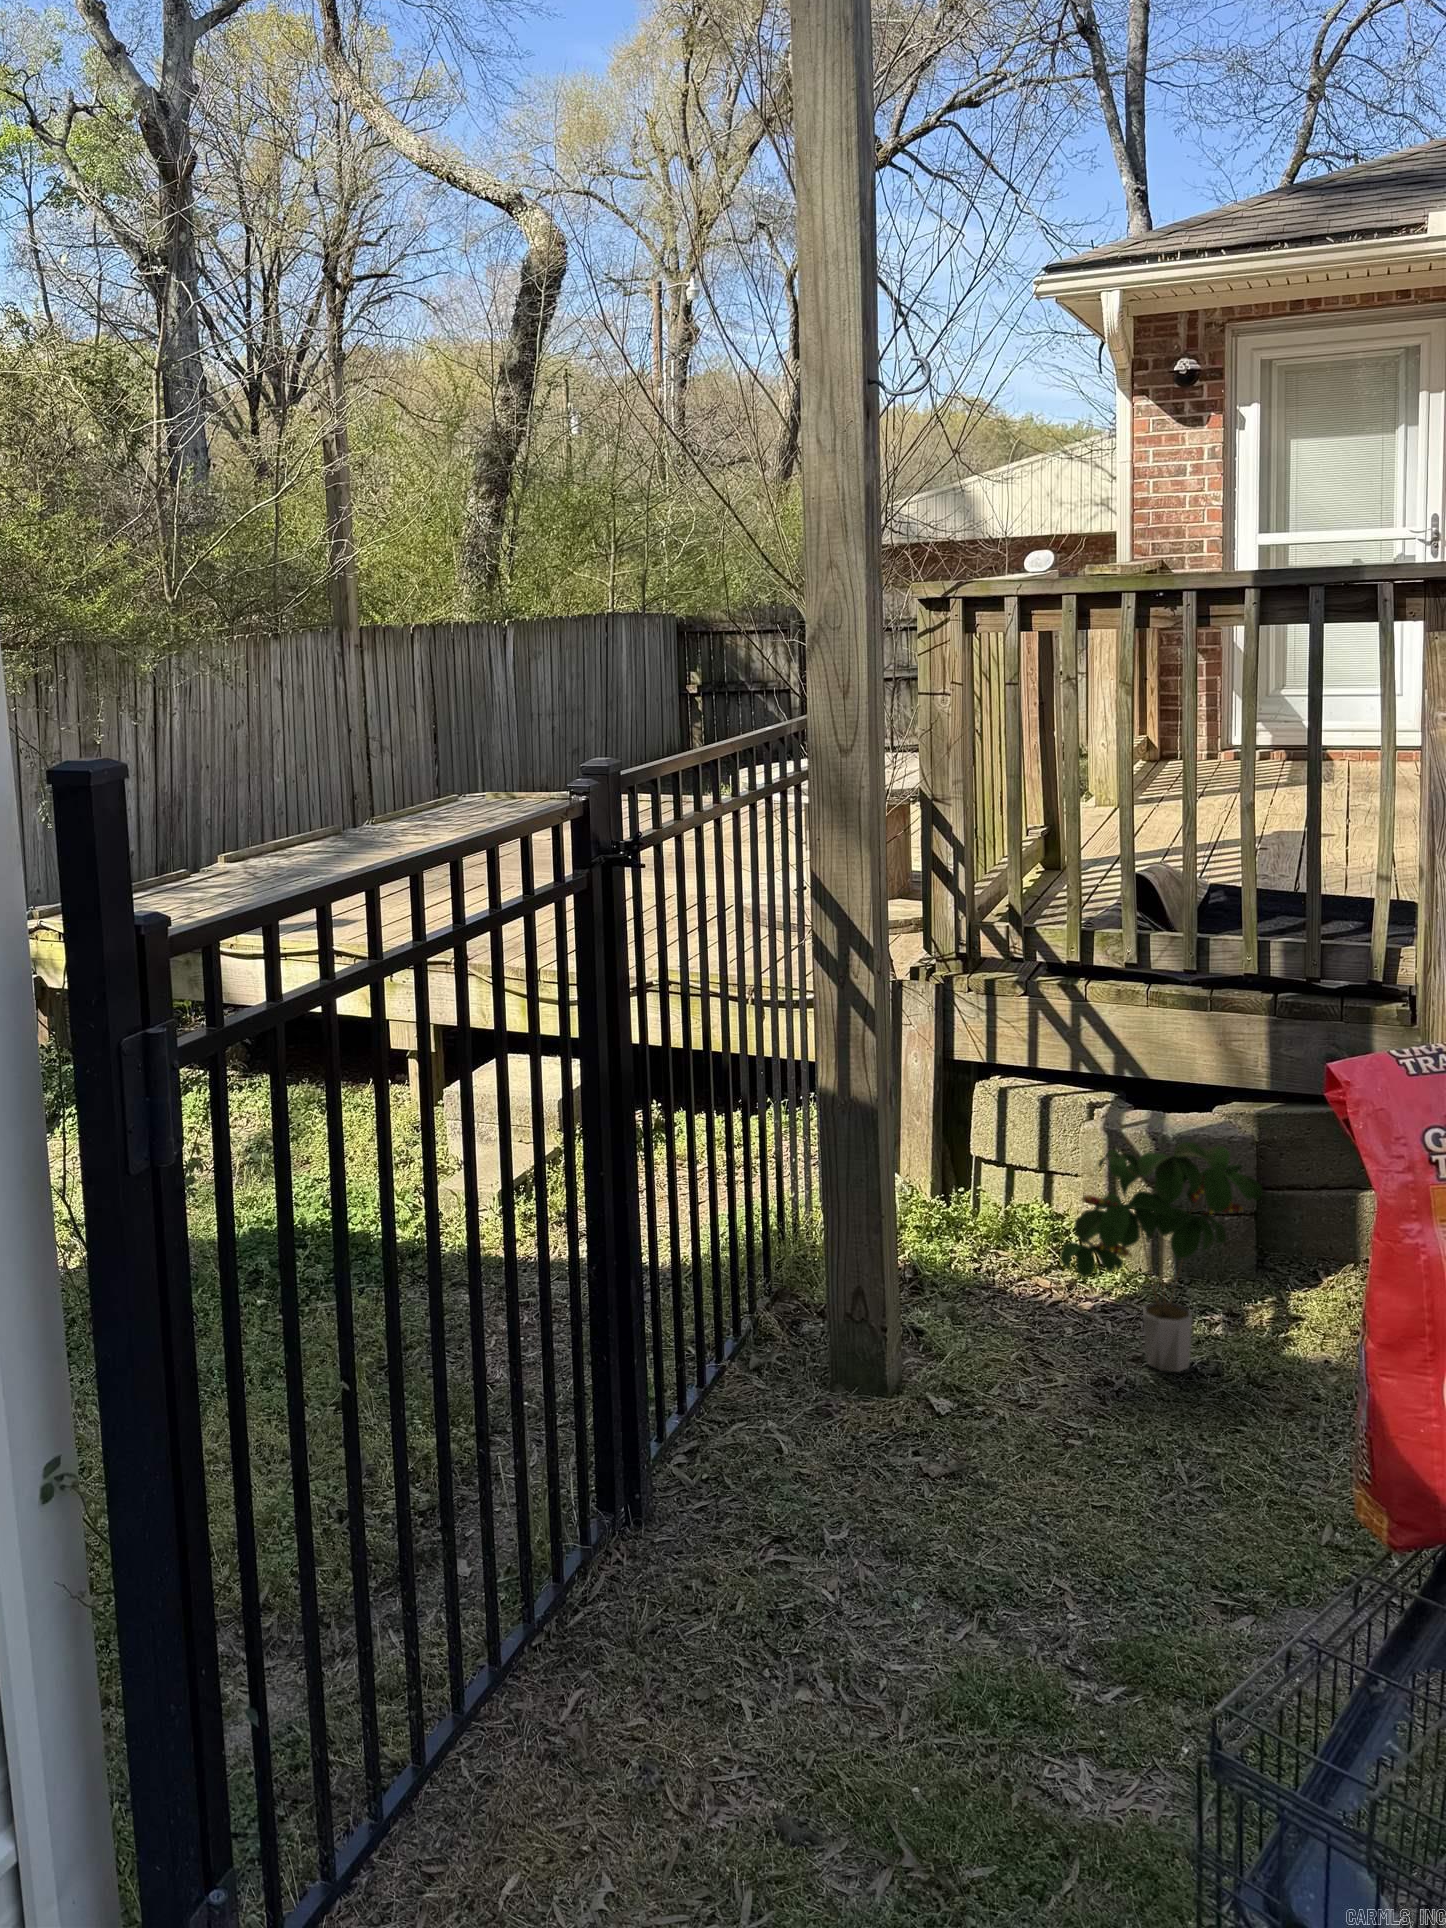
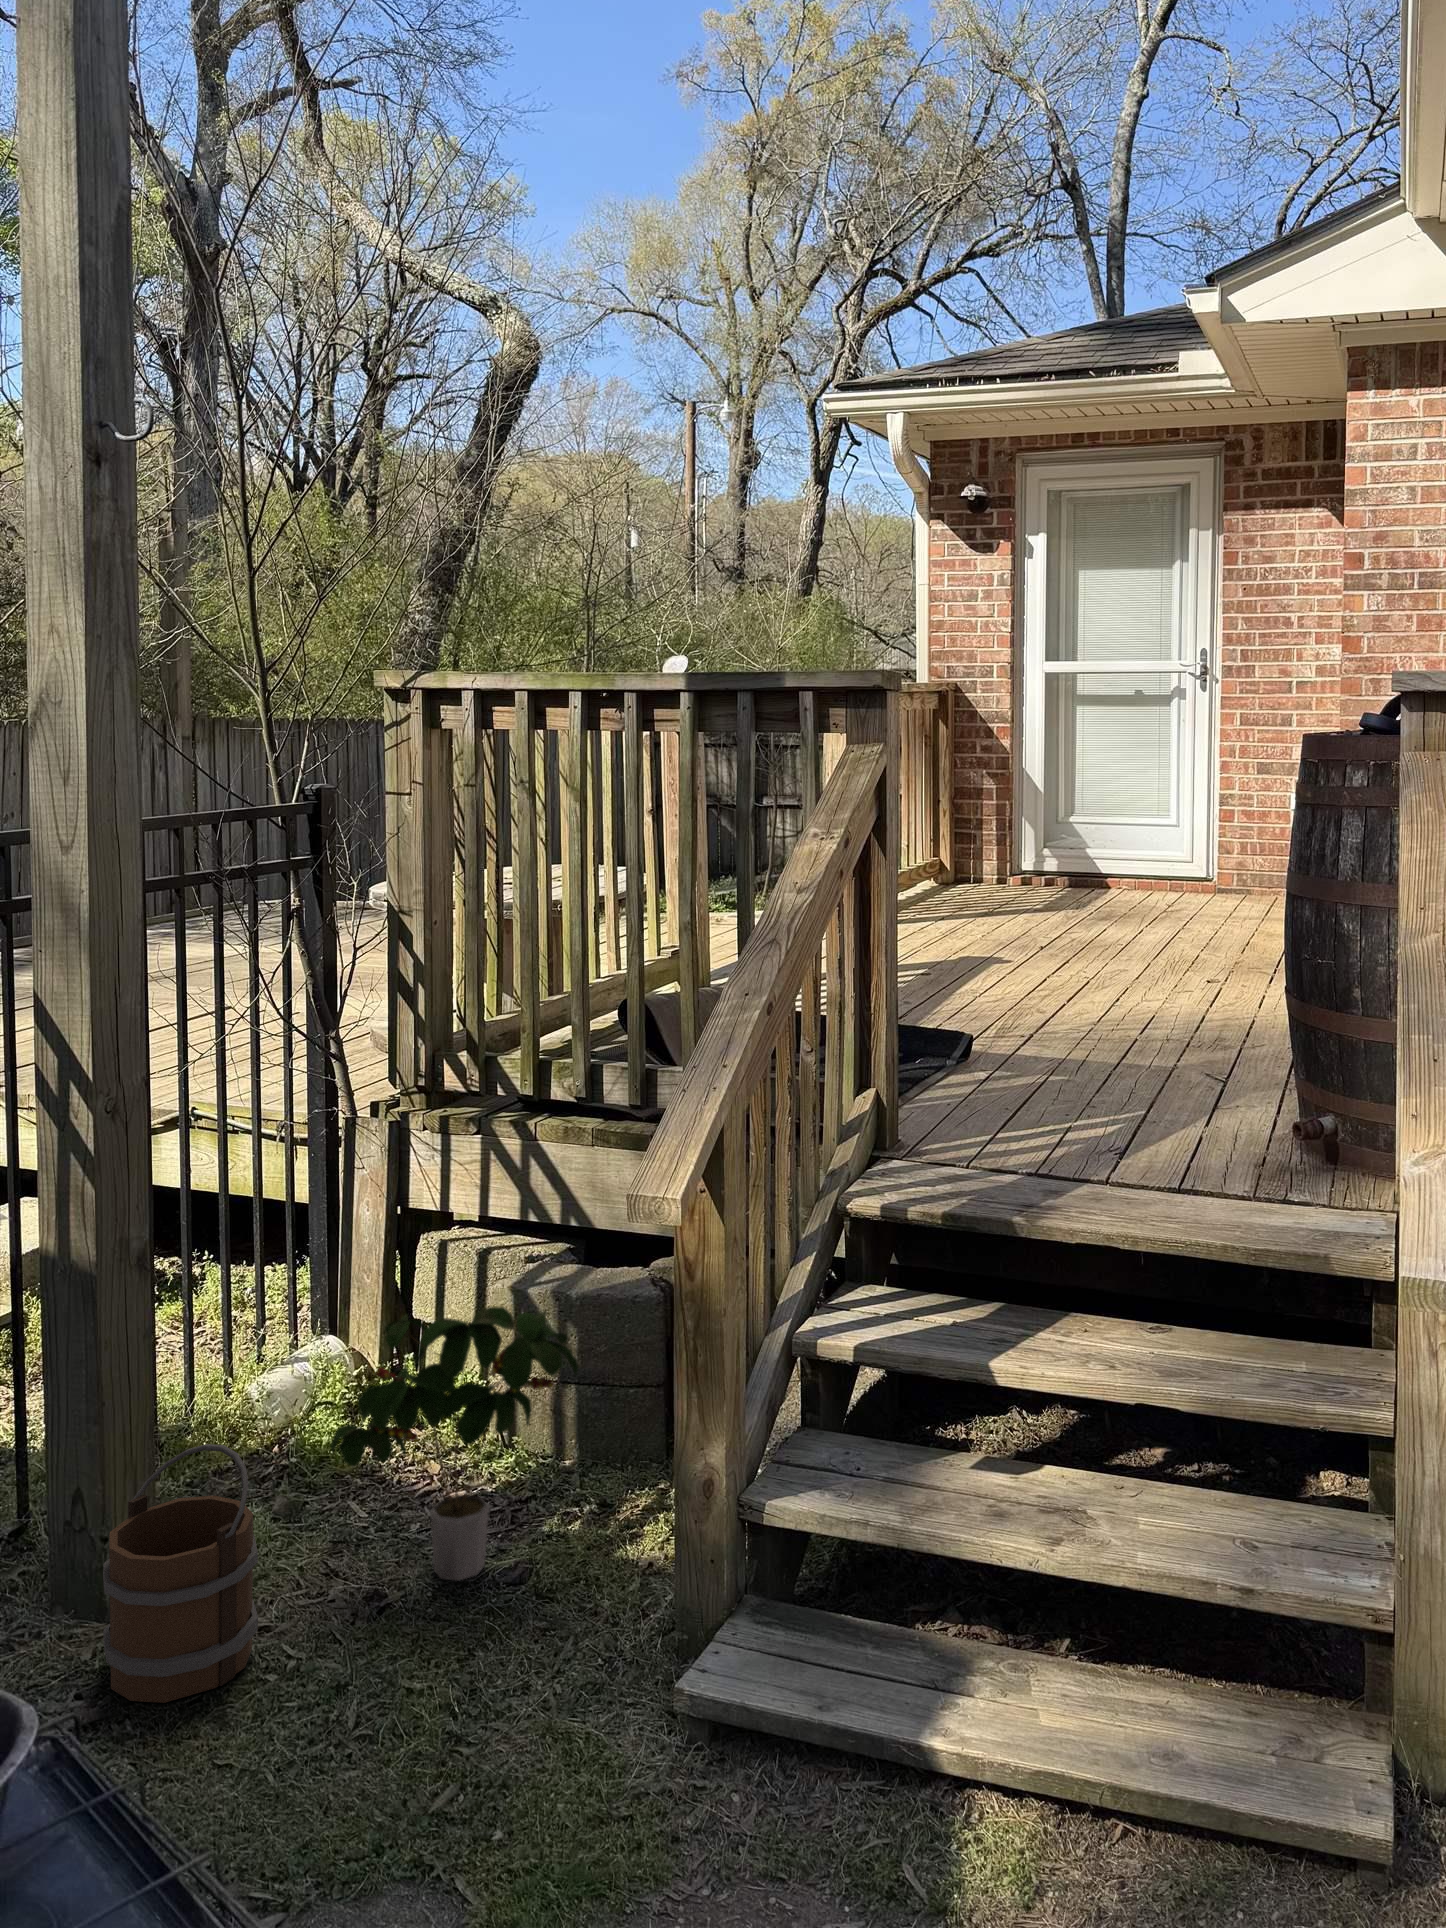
bucket: none [946,1257,1071,1464] -> present [103,1444,258,1703]

